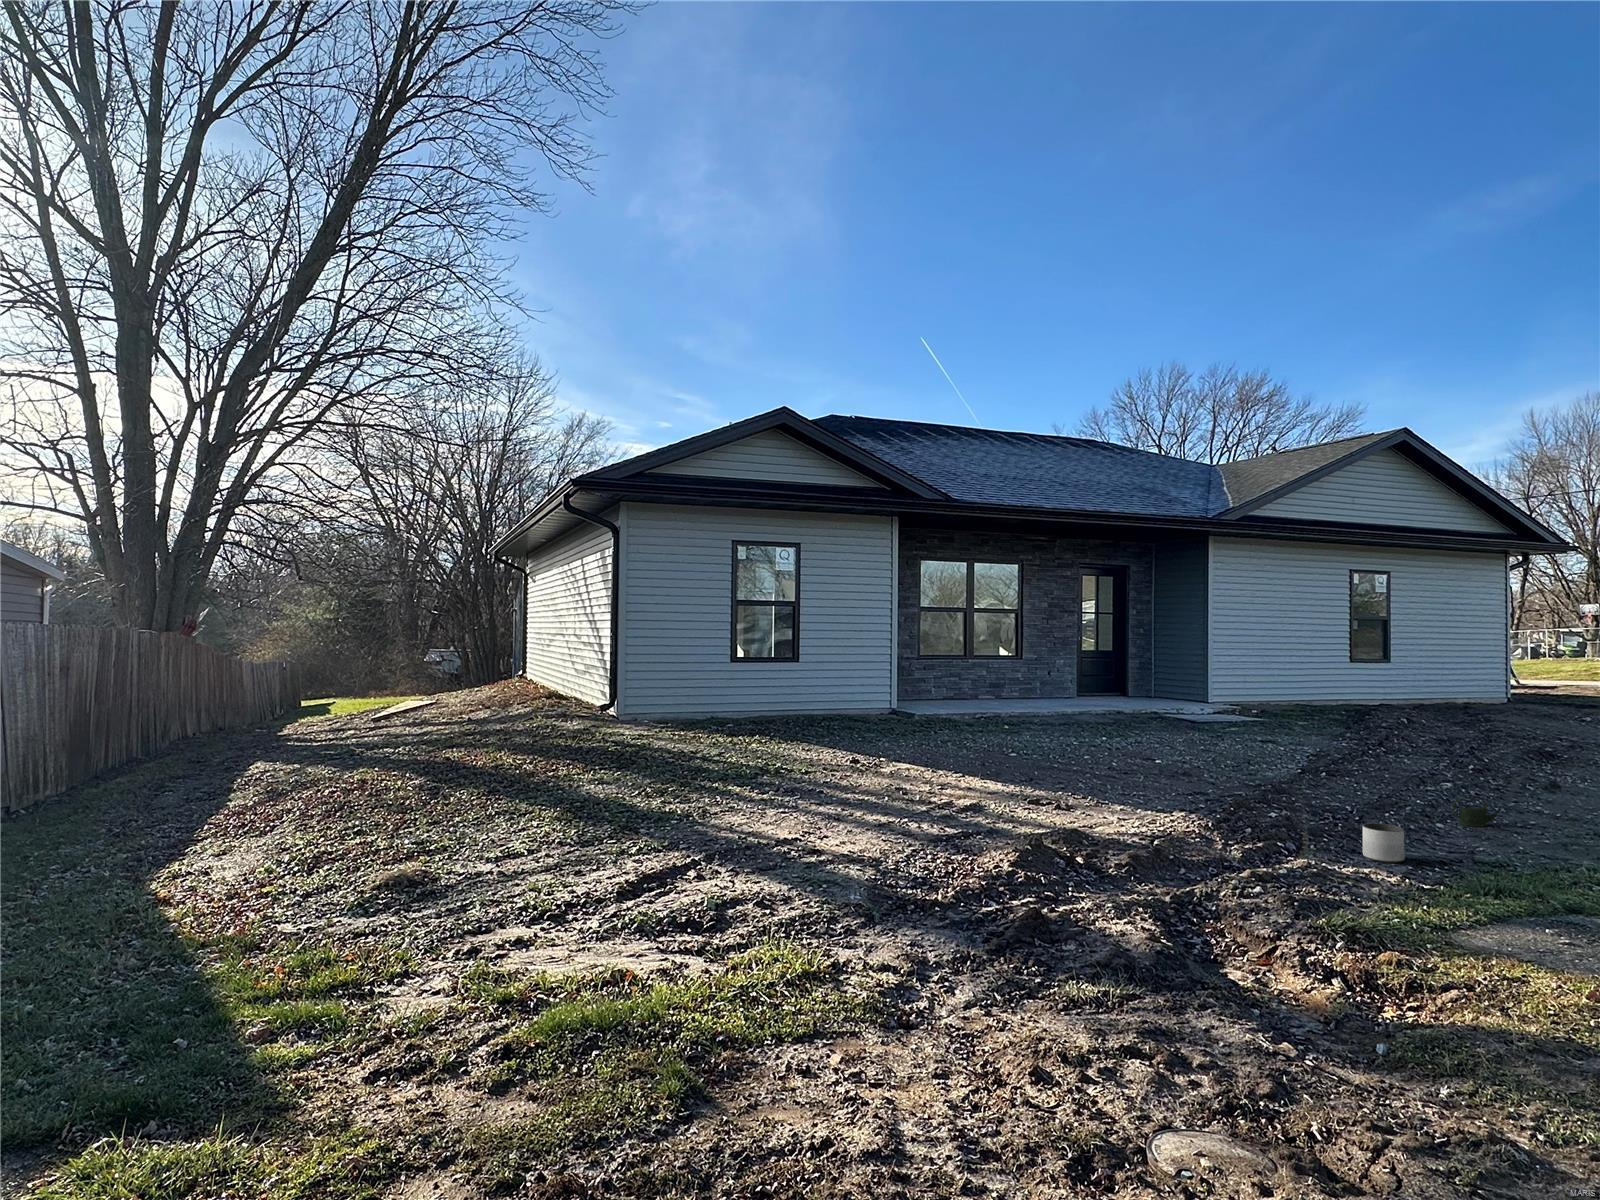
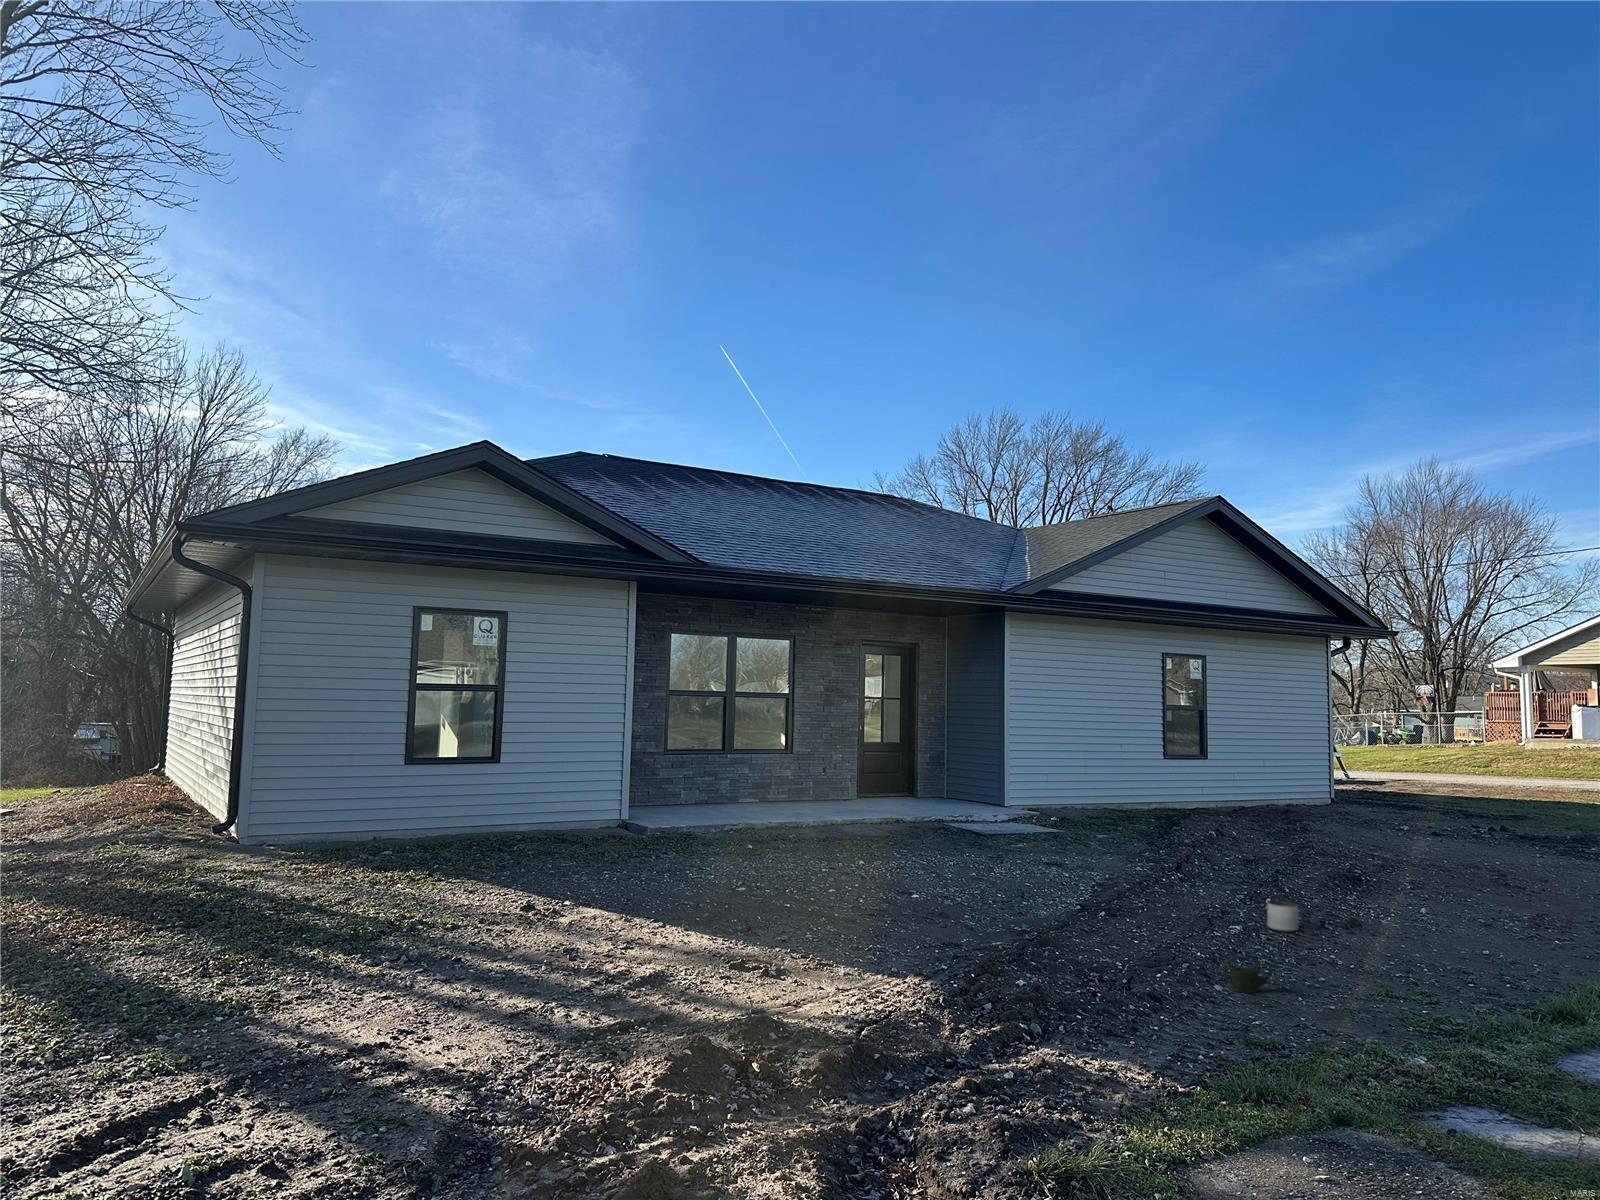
planter: present [1363,823,1405,863] -> present [1267,901,1298,932]

